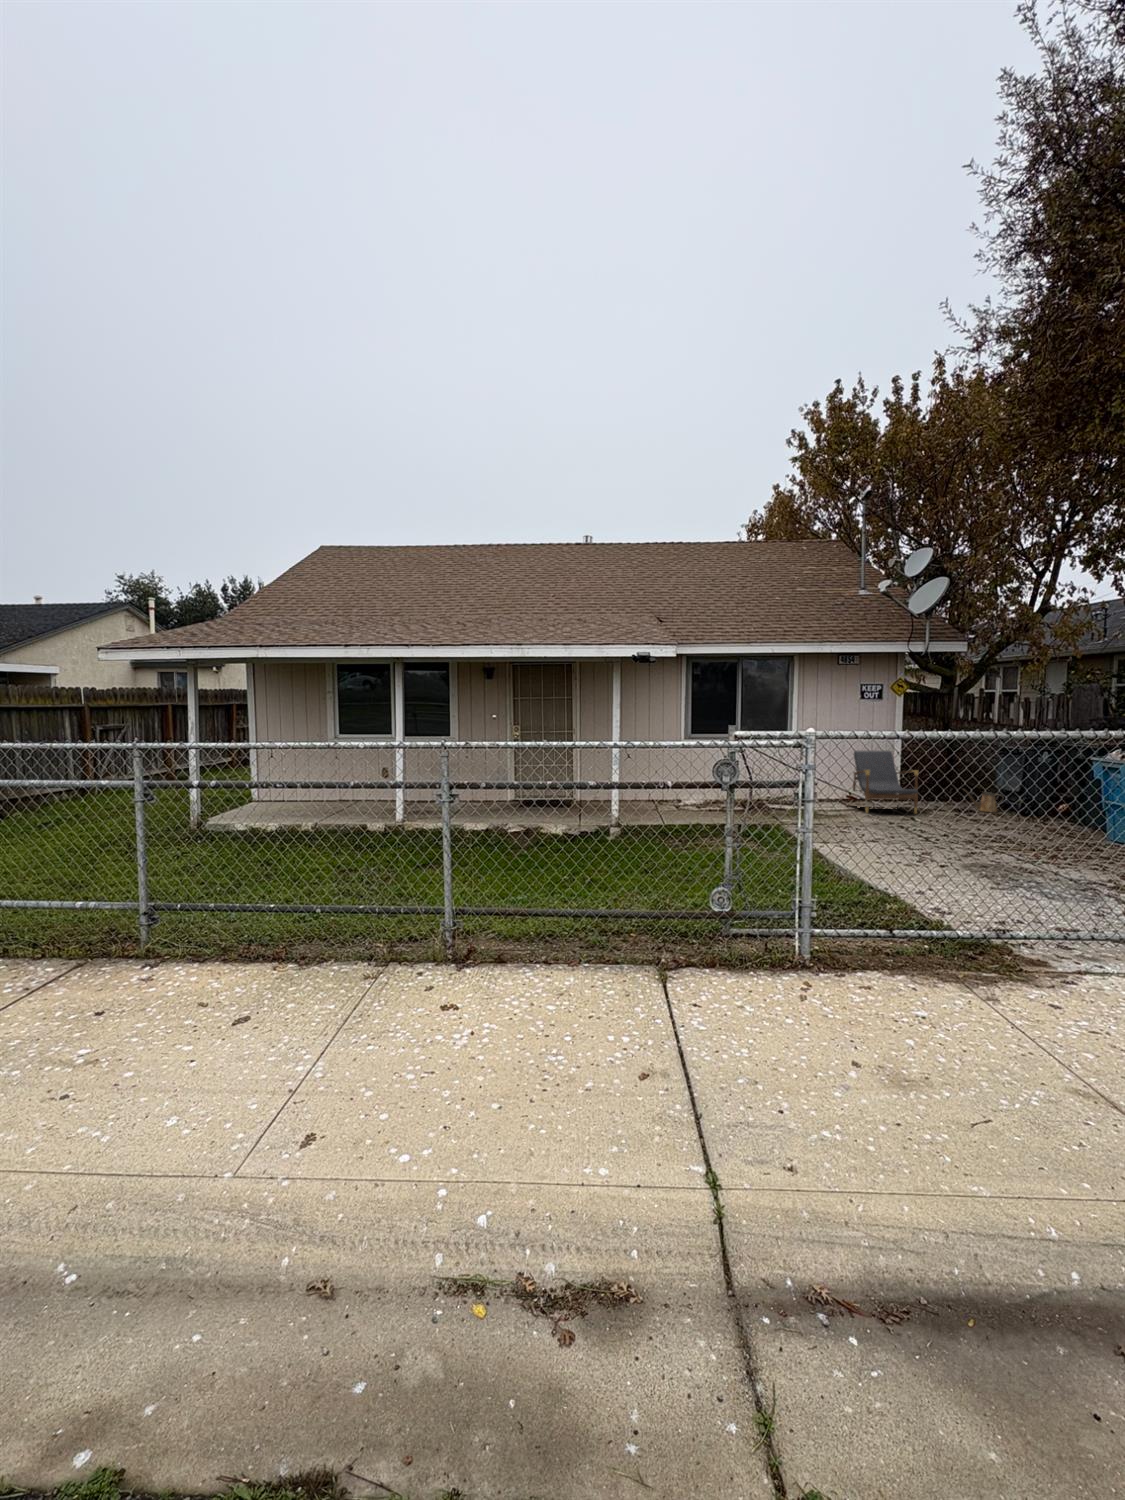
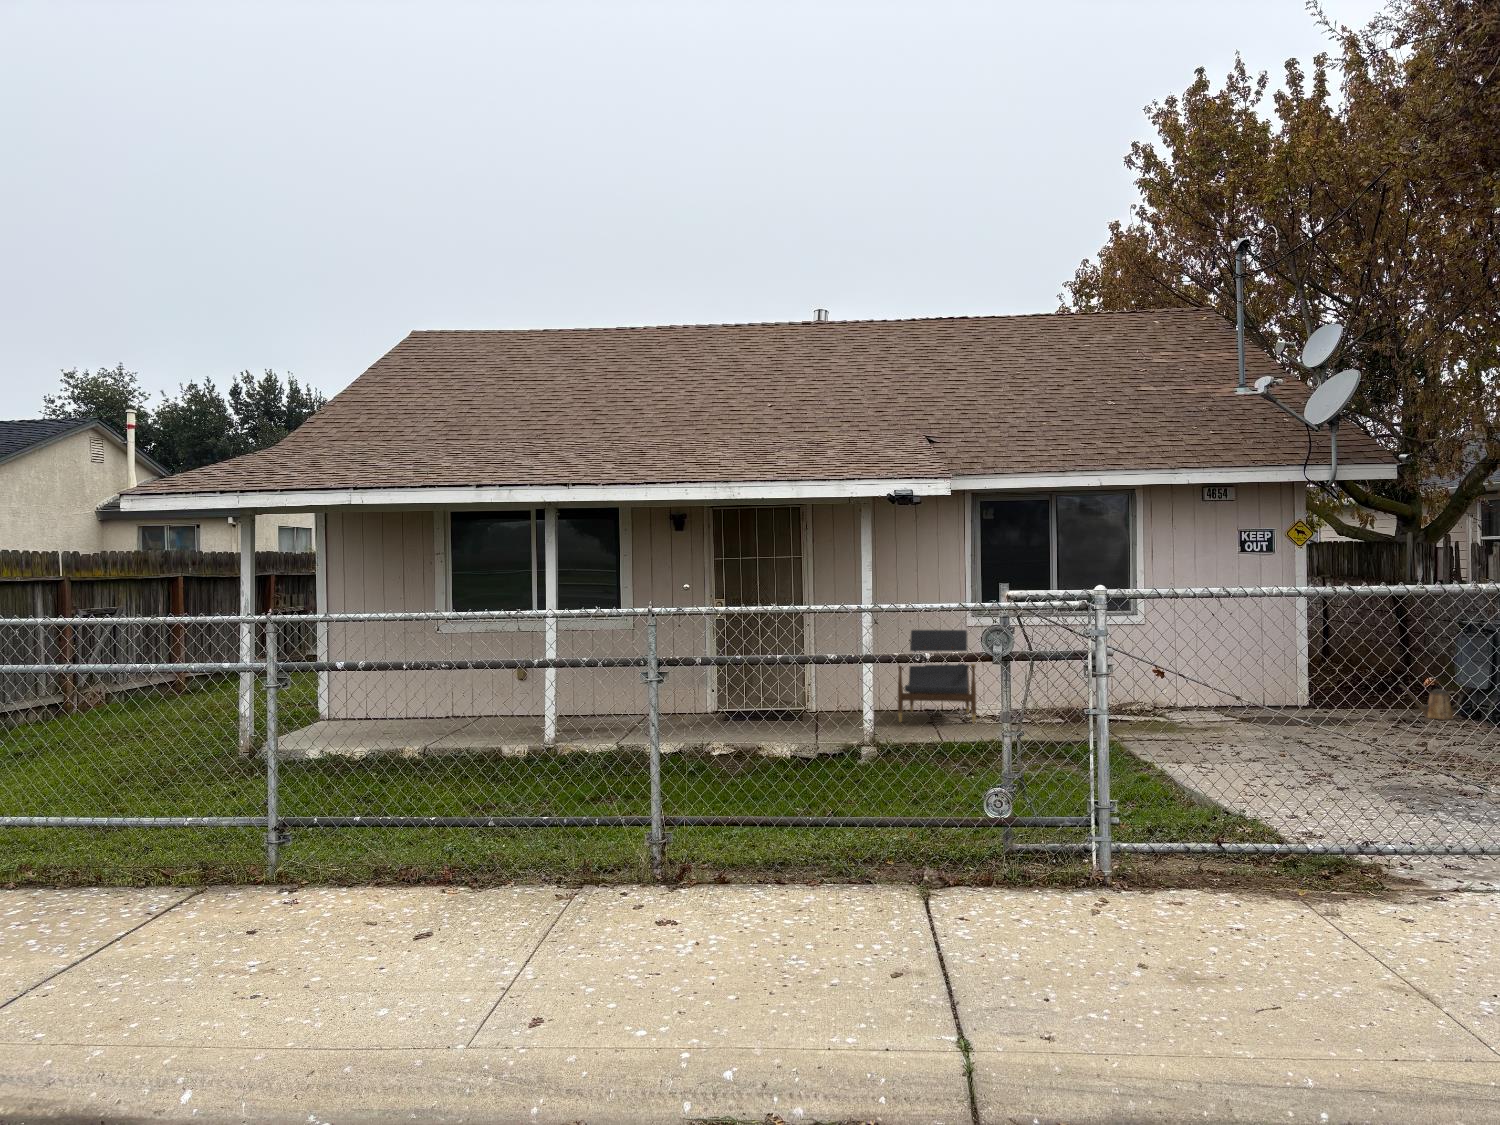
lounge chair: present [853,751,918,814] -> present [898,630,976,724]

